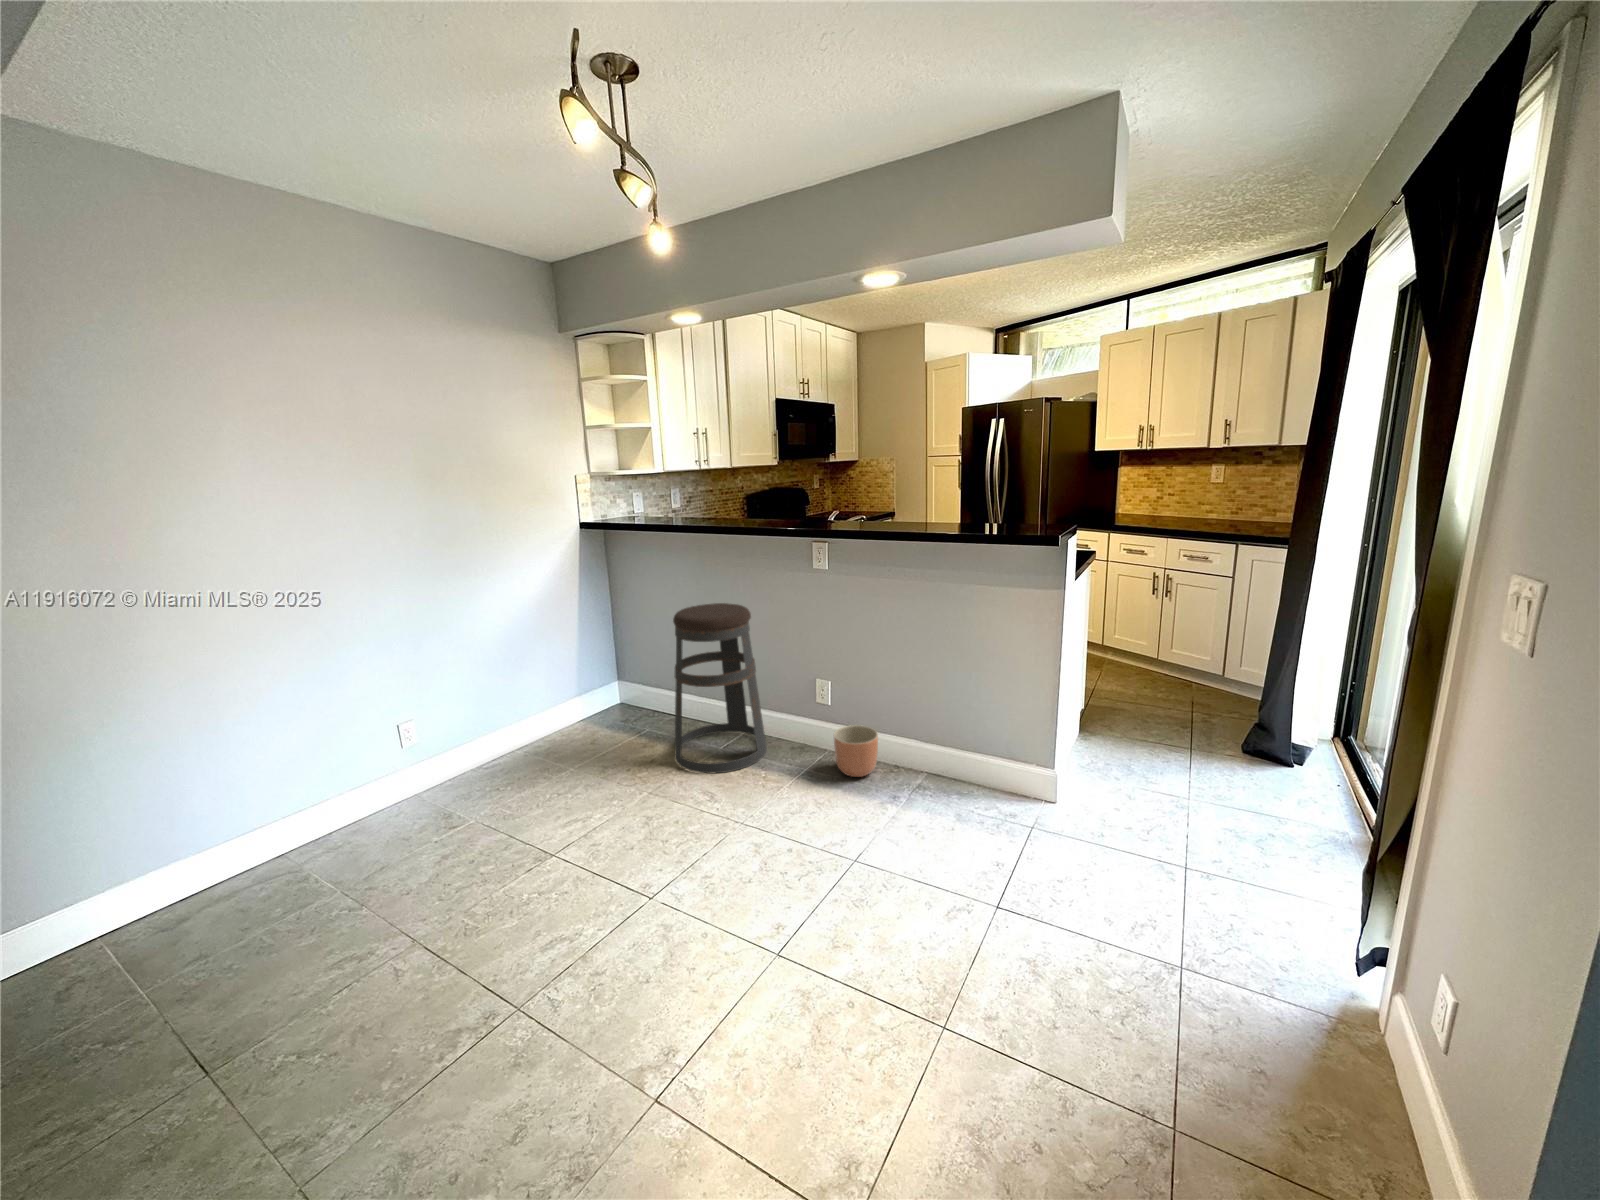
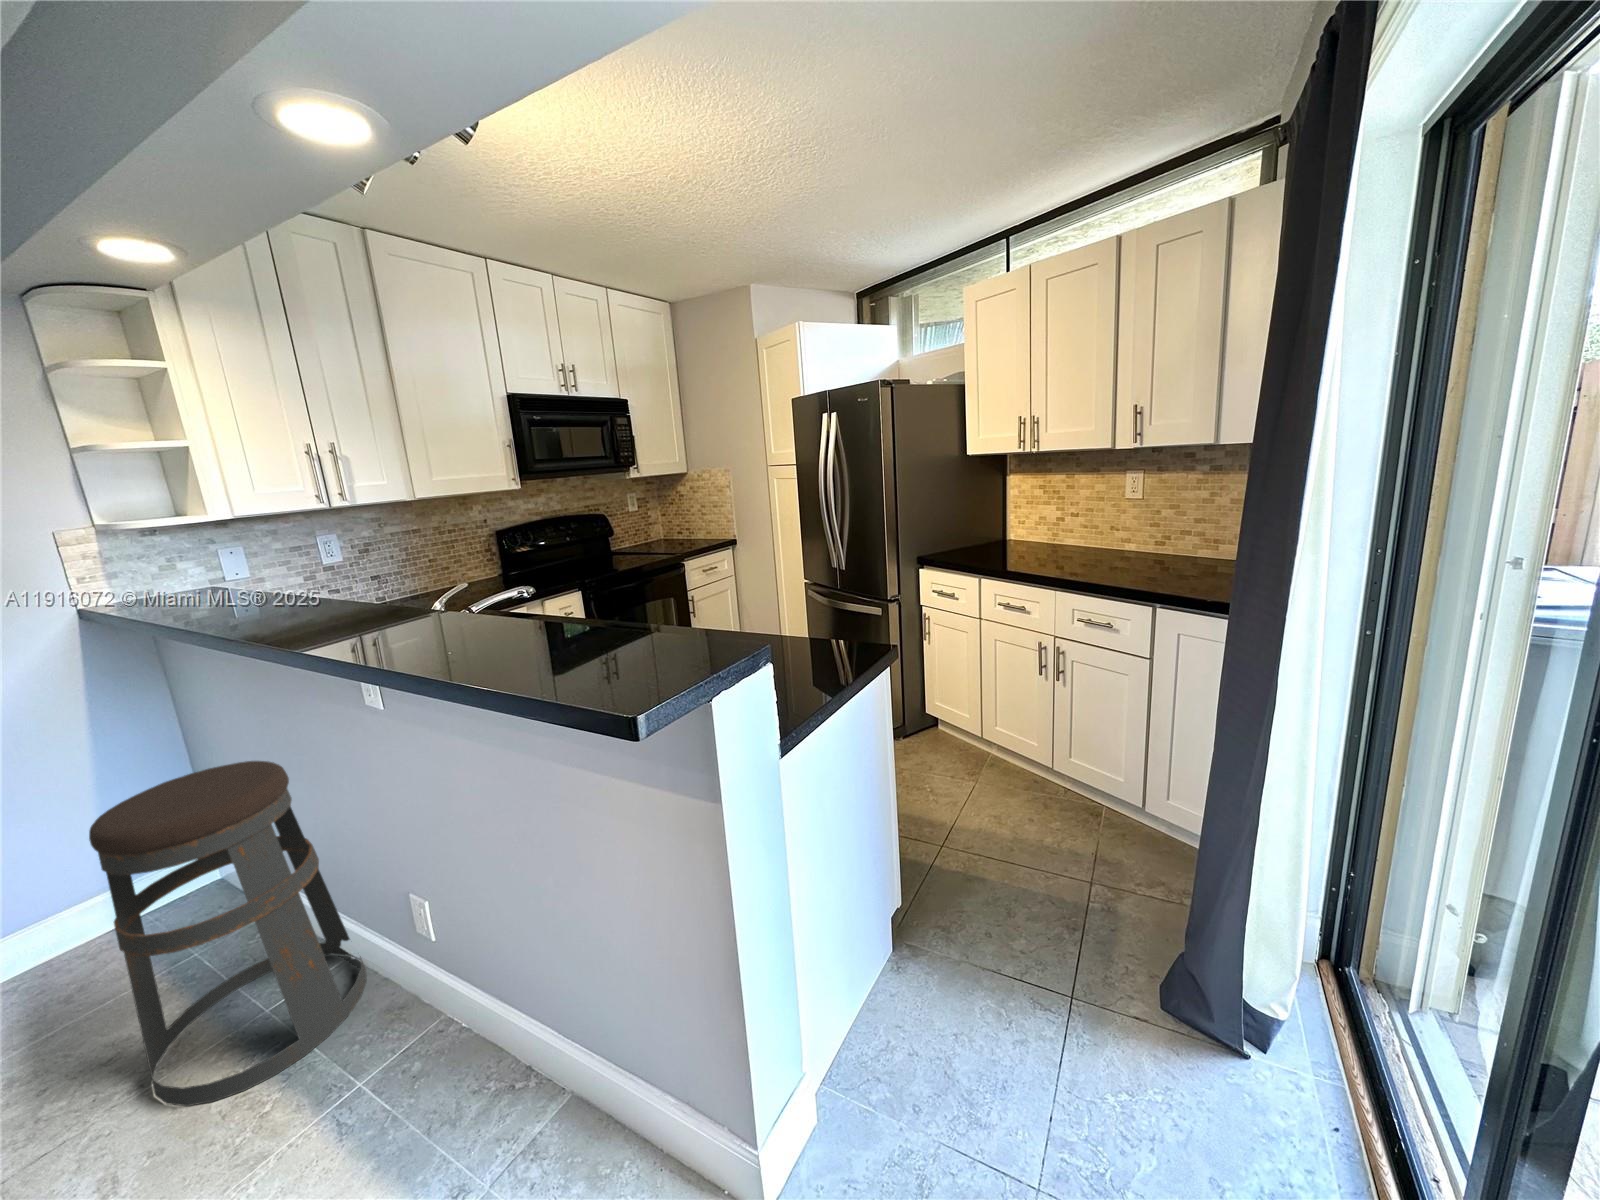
planter: present [834,725,878,777] -> none [386,996,490,1122]

